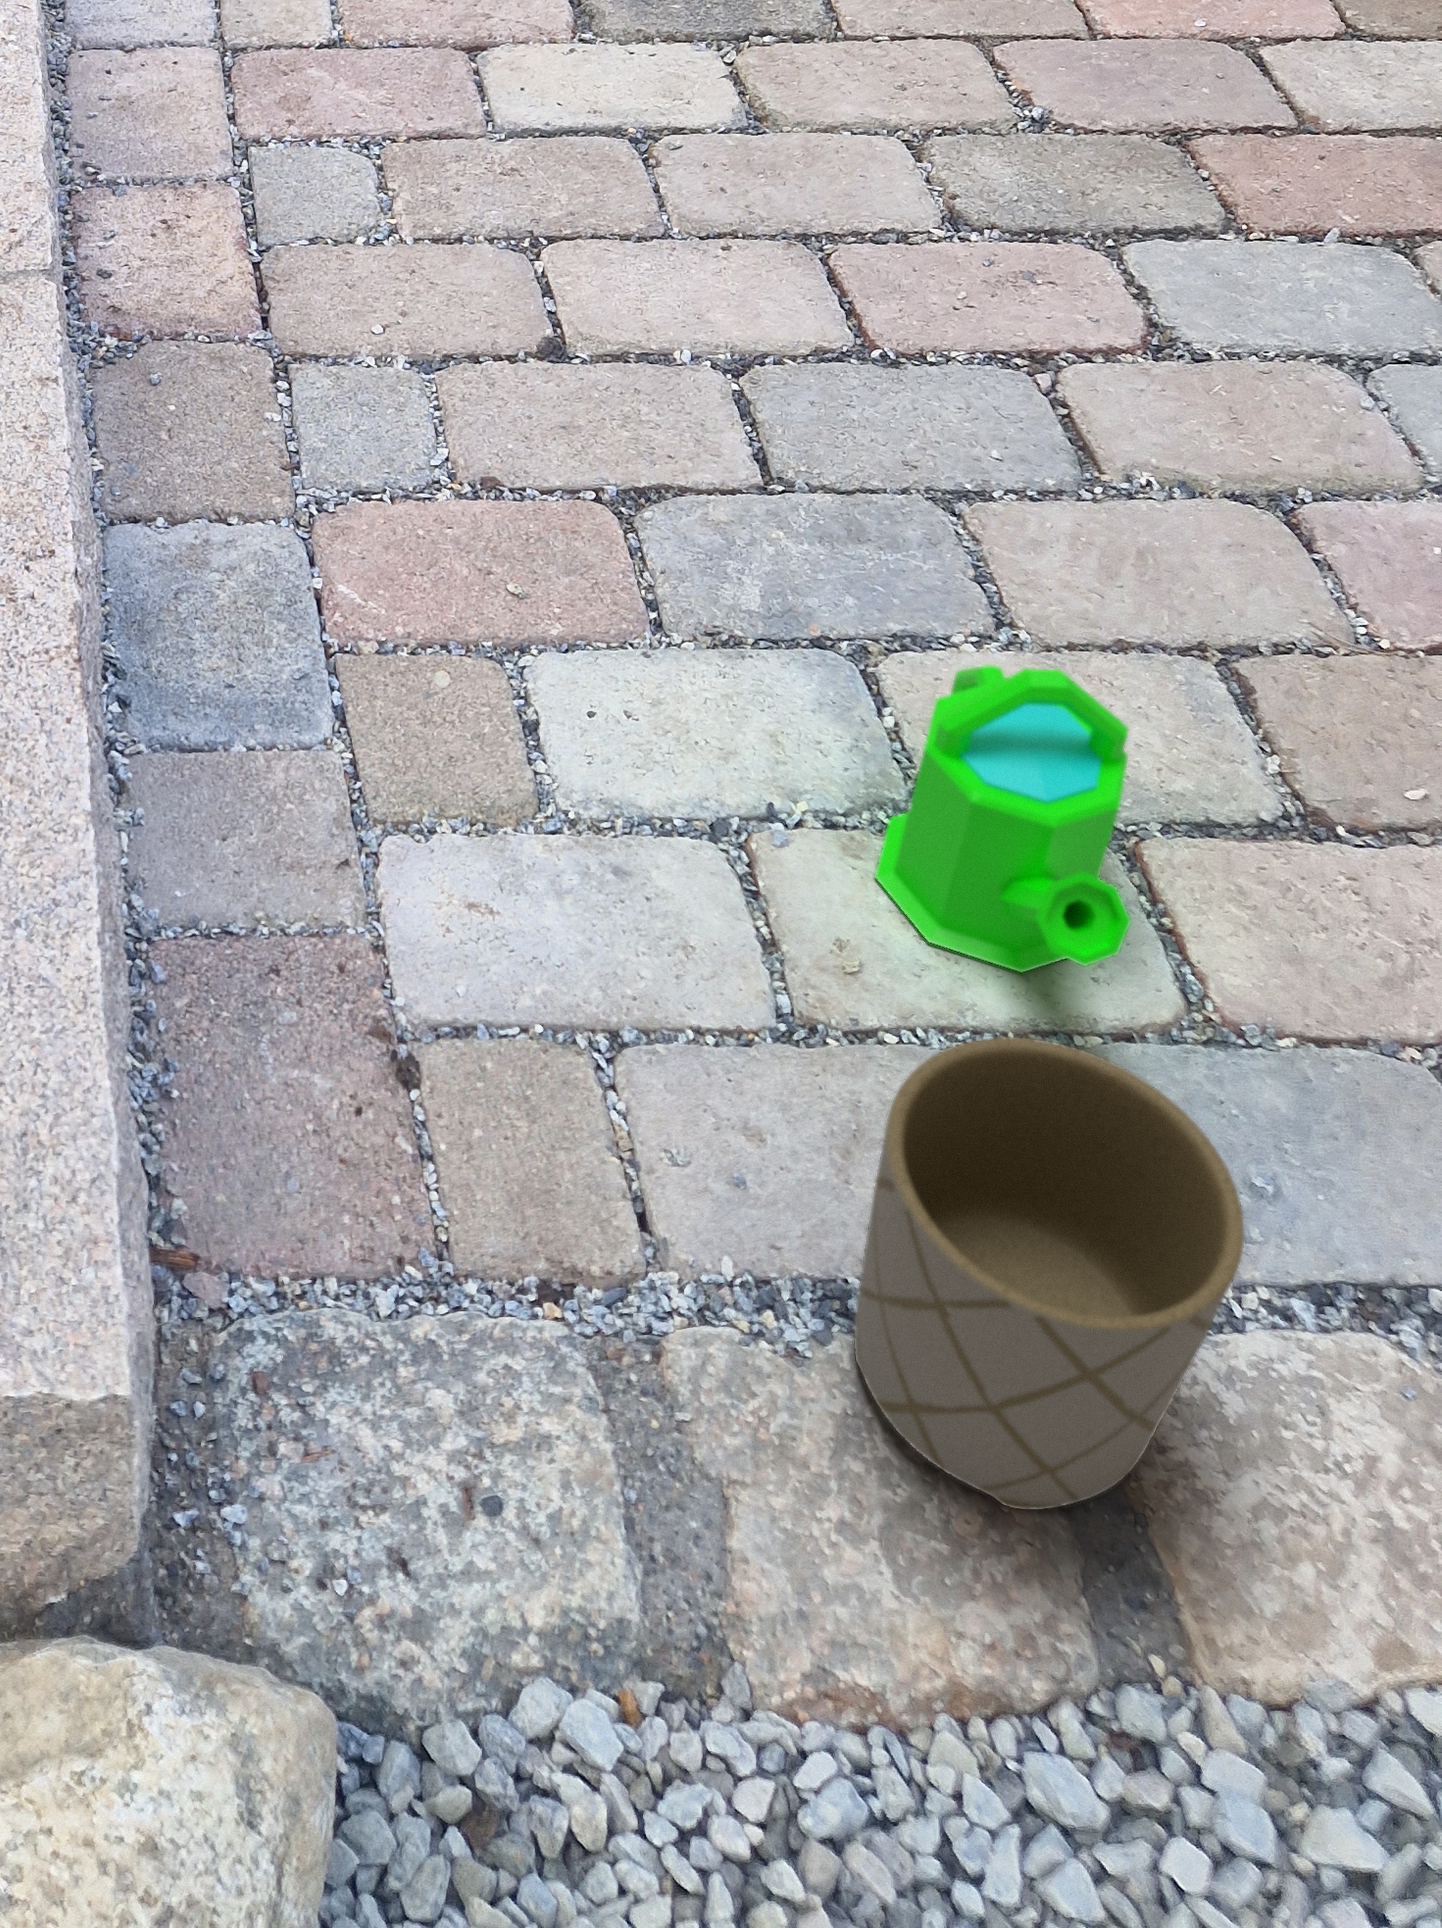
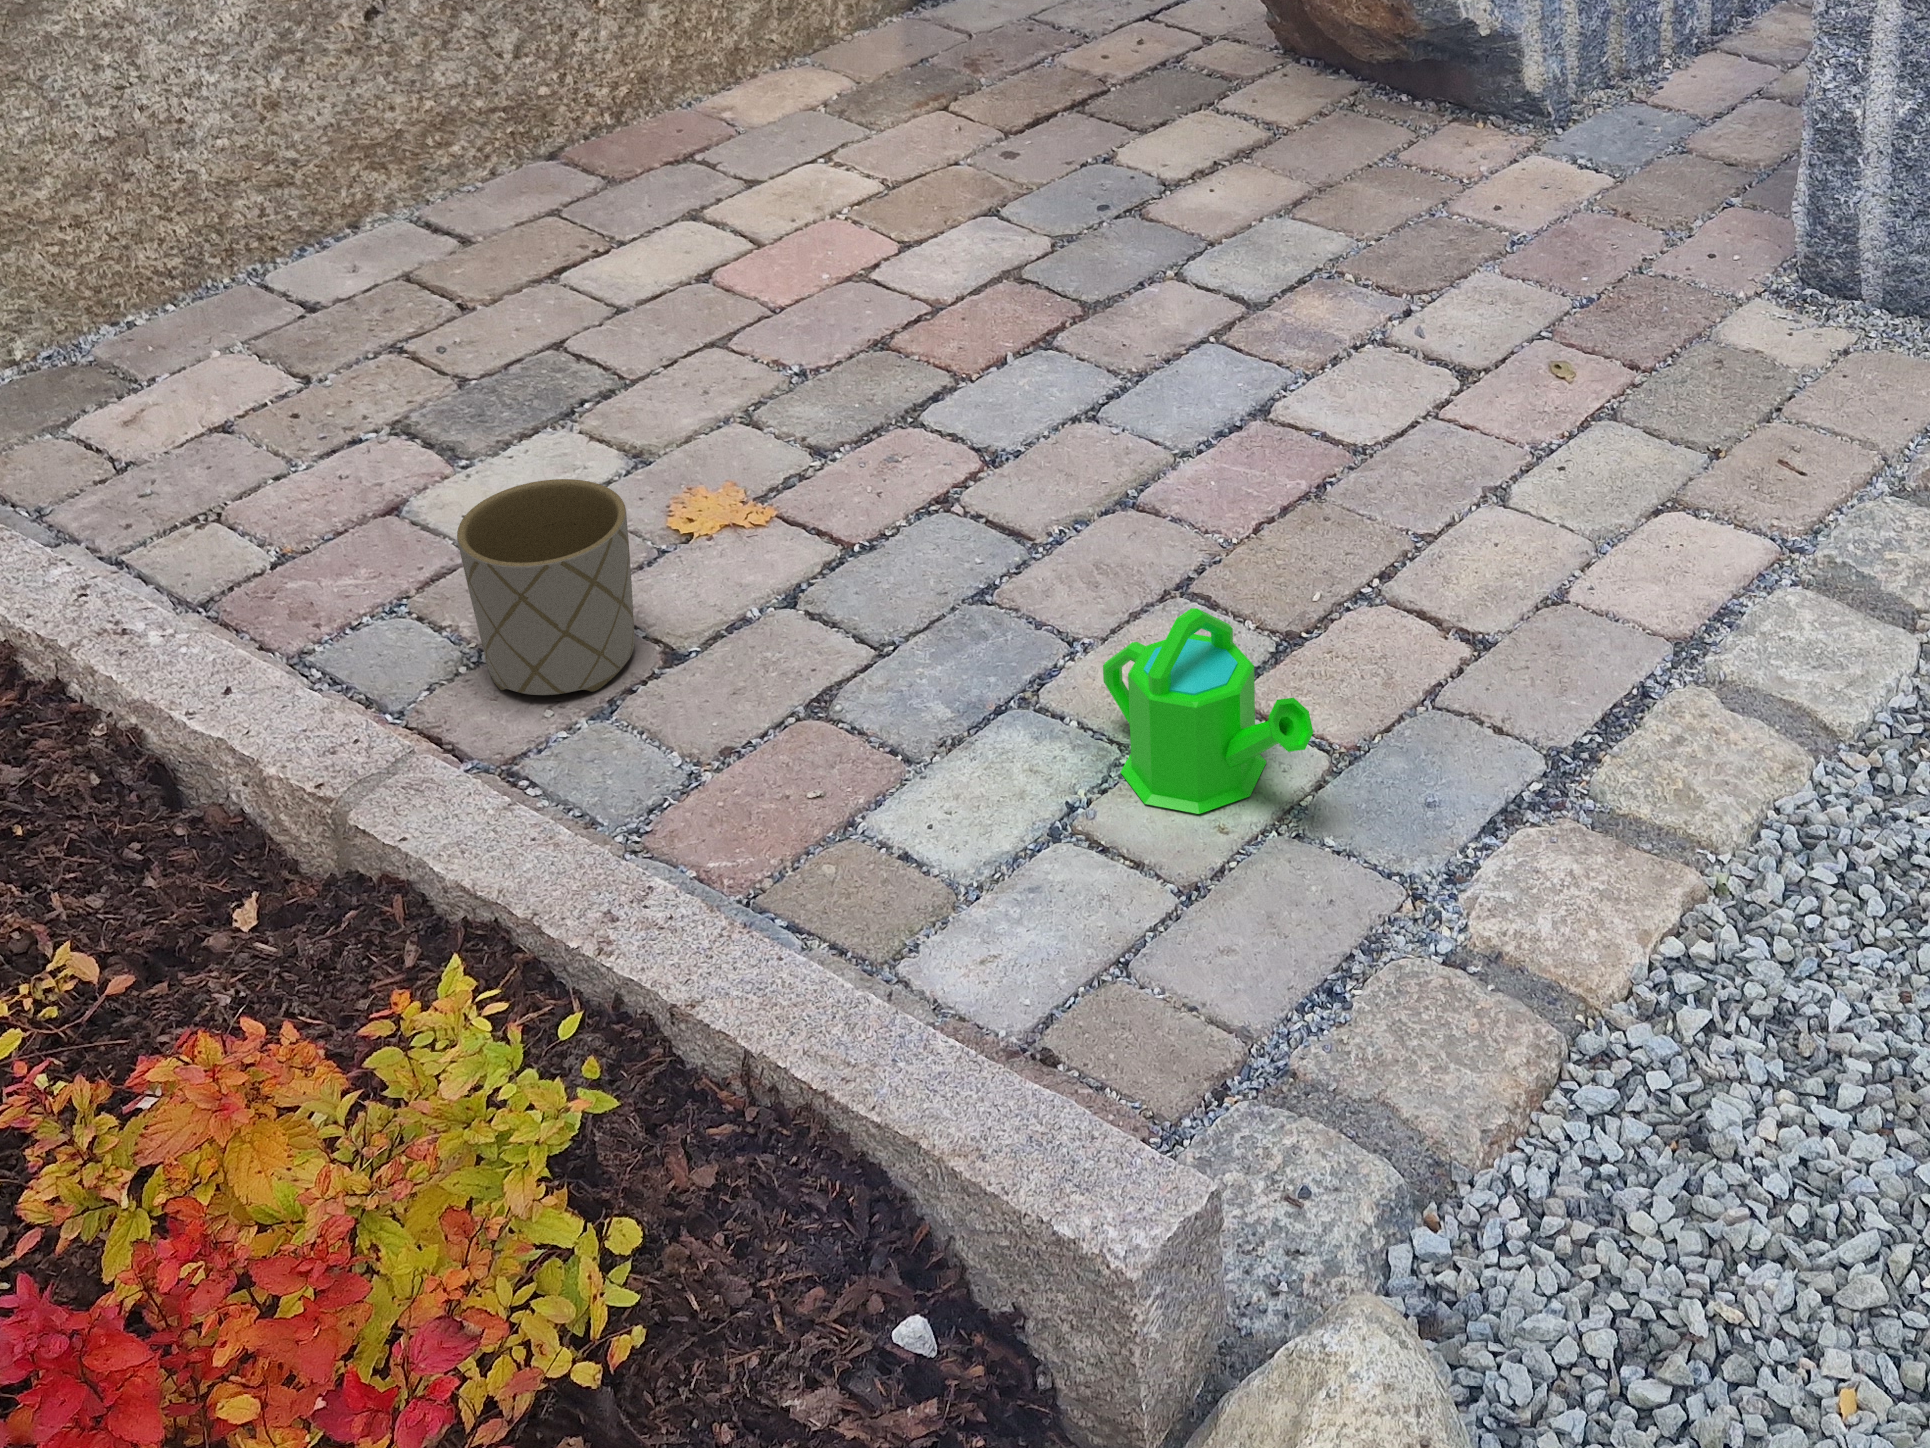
planter: present [854,1037,1244,1510] -> present [457,479,635,695]

